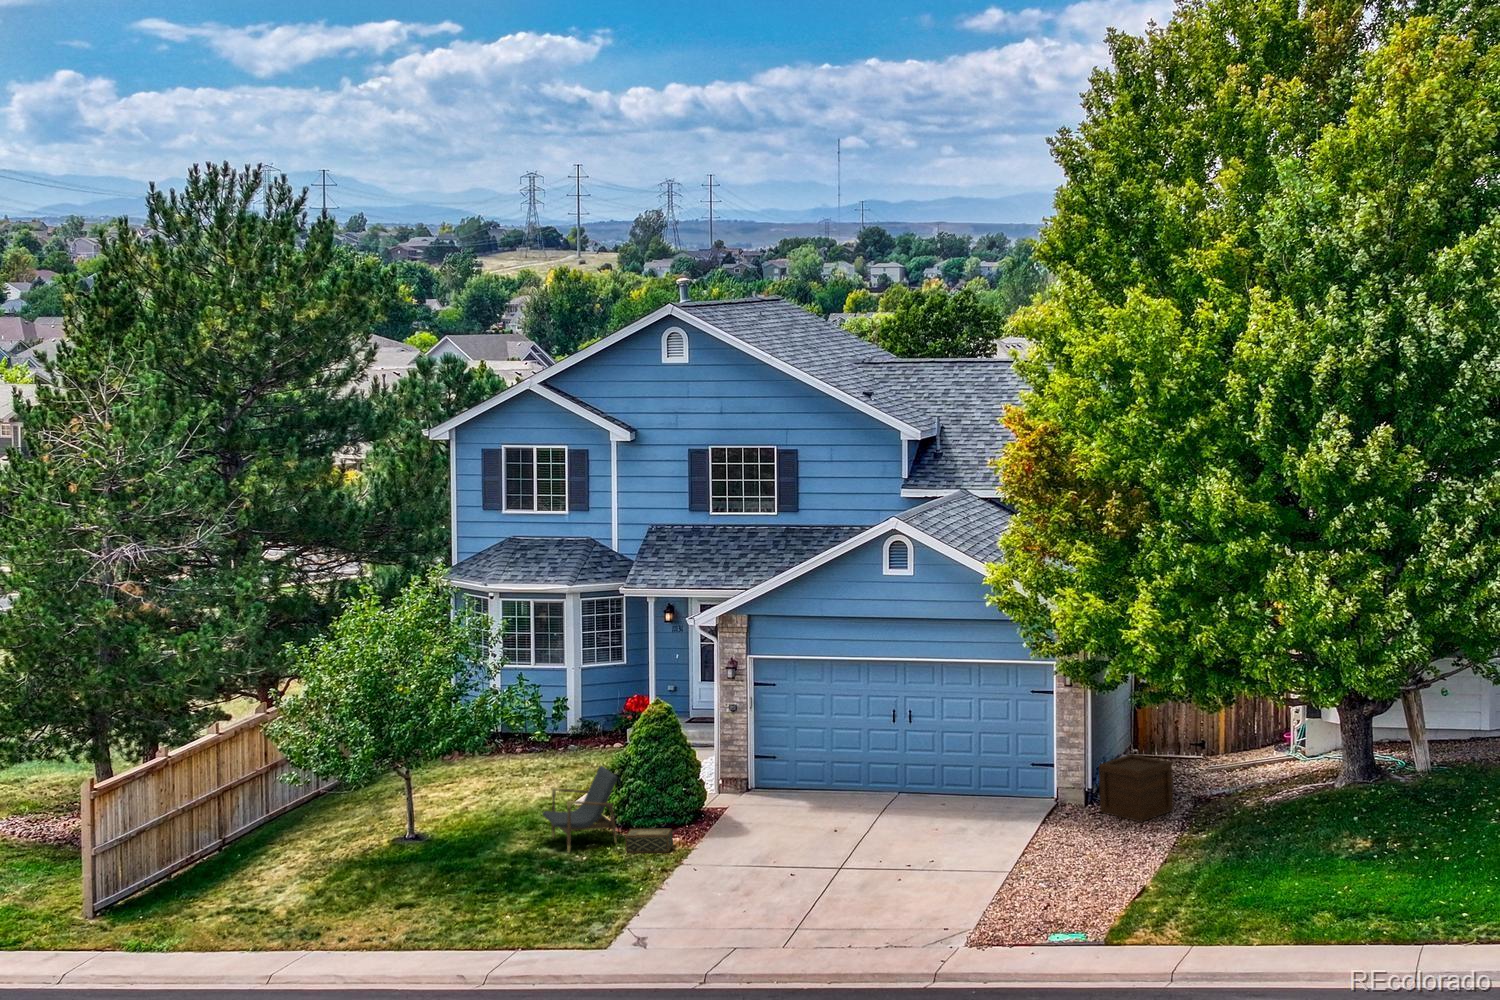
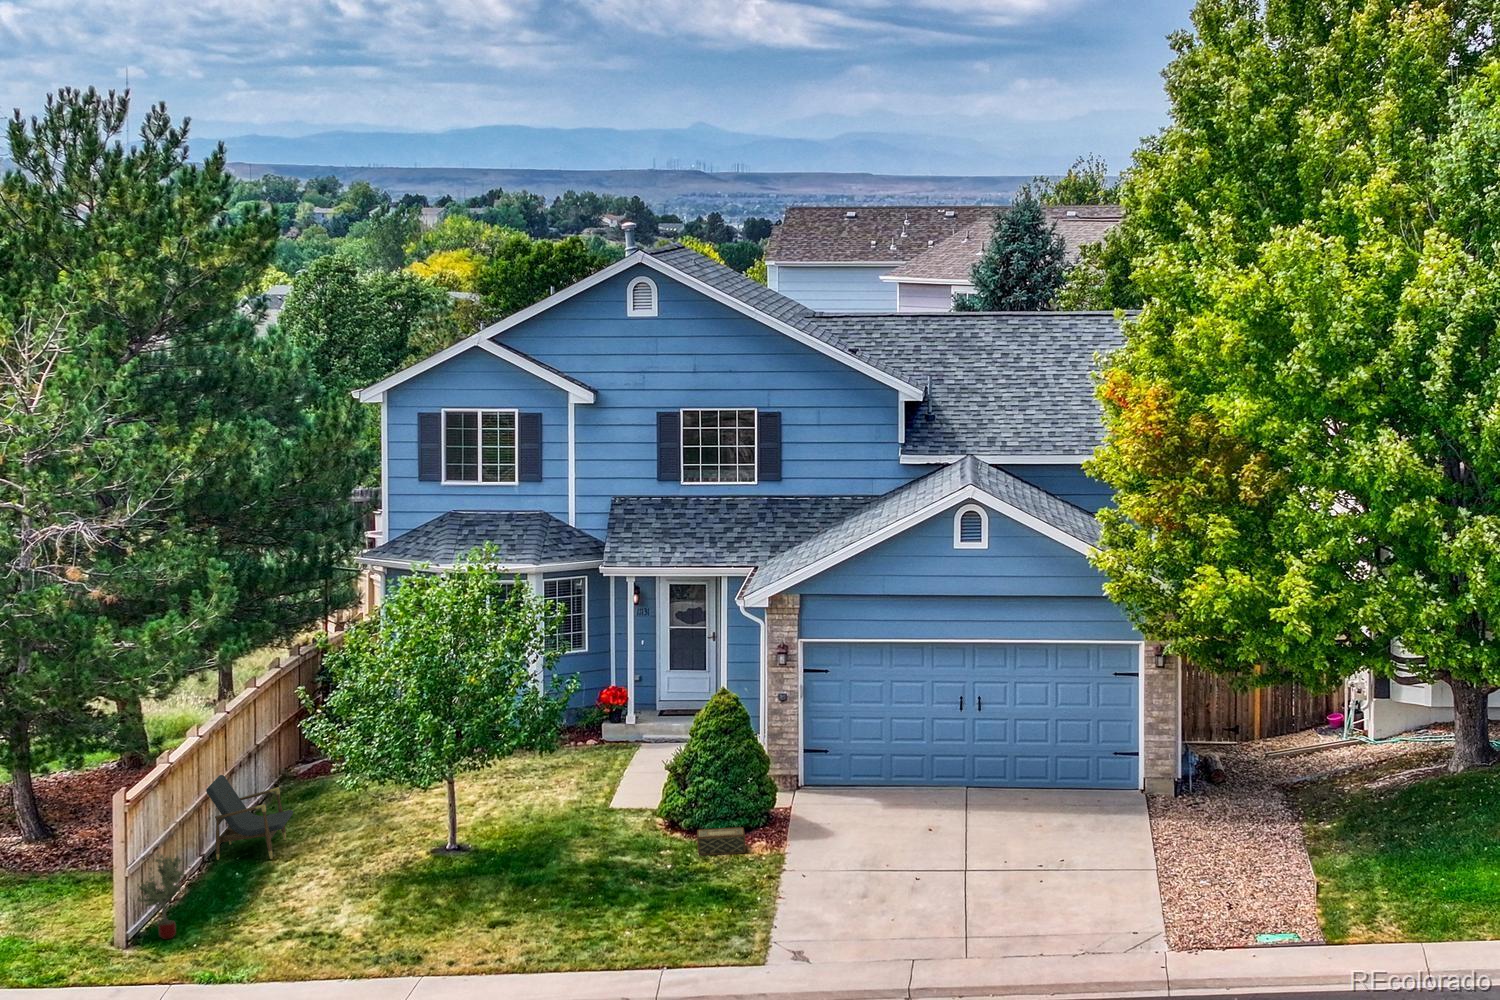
wooden crate: present [1099,754,1173,822] -> none [1168,732,1241,801]
lounge chair: present [543,766,617,853] -> present [206,775,293,860]
potted tree: none [104,829,153,905] -> present [138,854,185,939]

